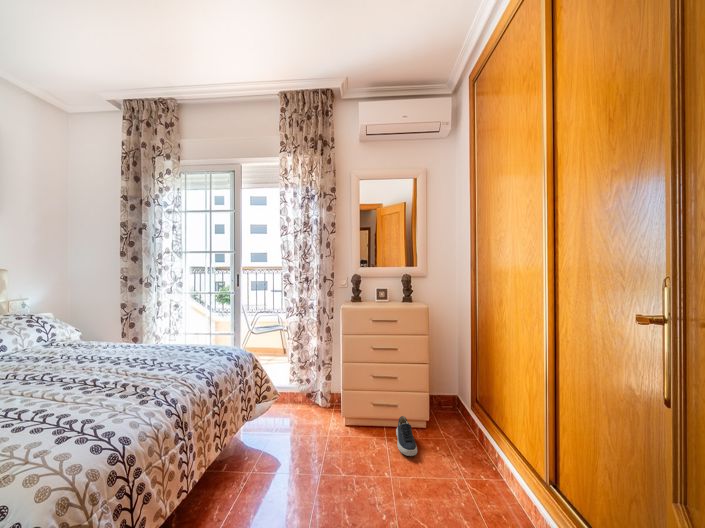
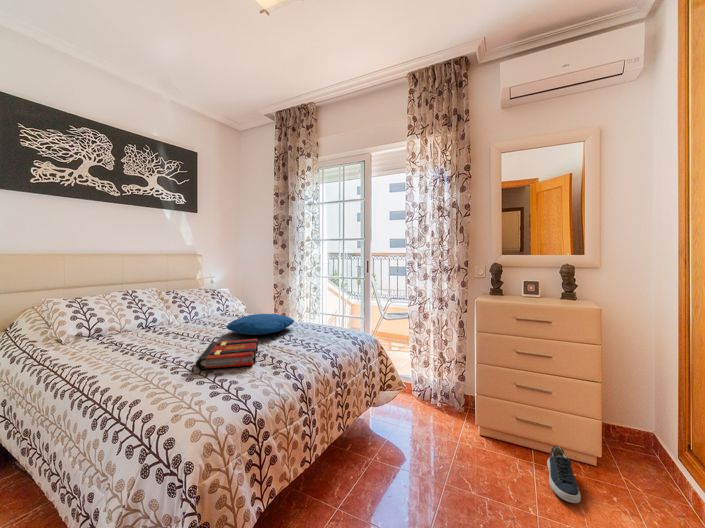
pillow: none [58,339,157,367] -> present [226,314,294,335]
book: none [23,369,113,418] -> present [196,339,258,370]

